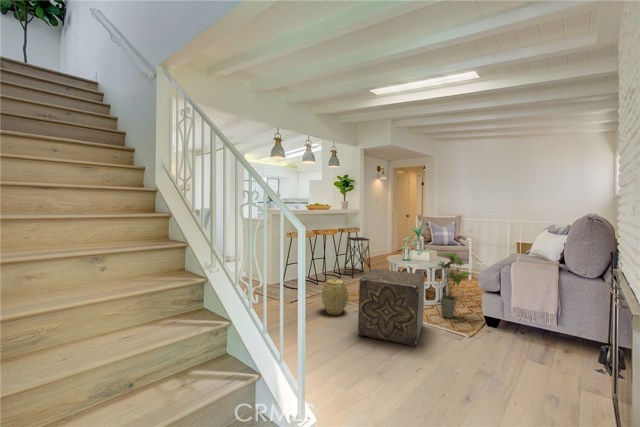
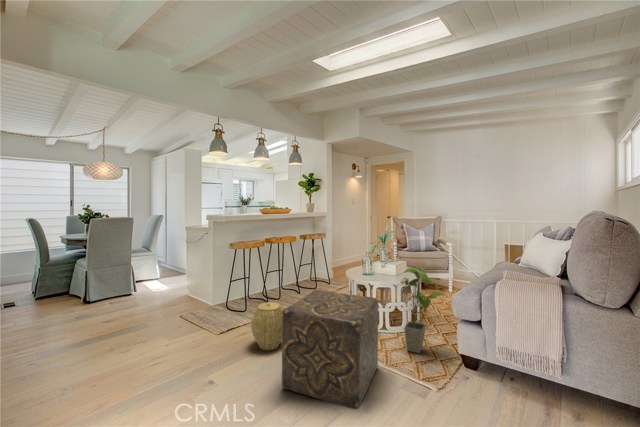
side table: present [344,237,371,278] -> none [307,244,337,292]

